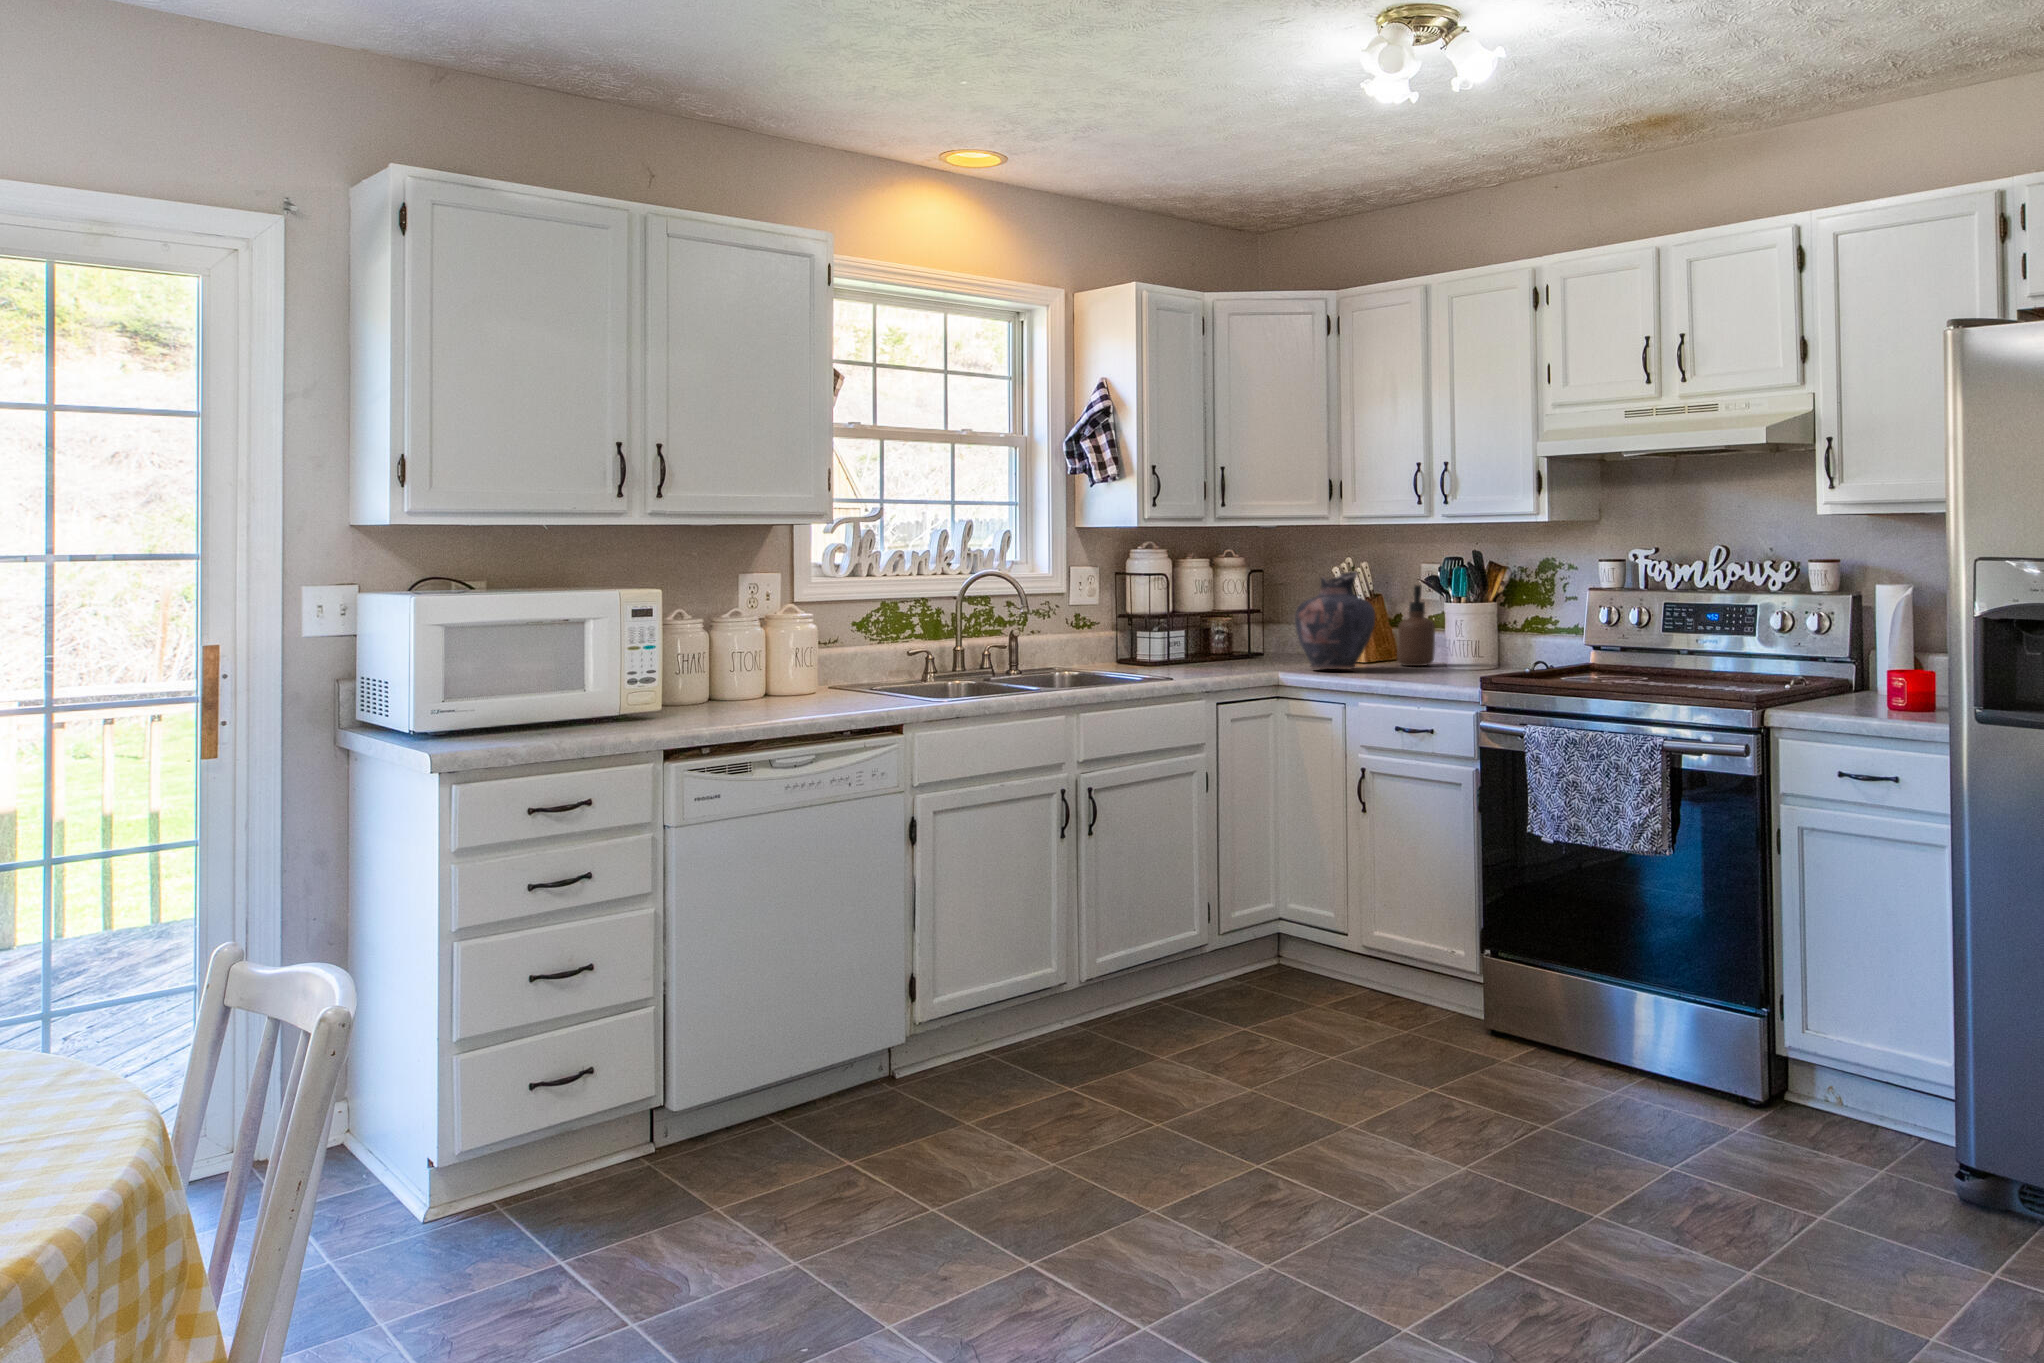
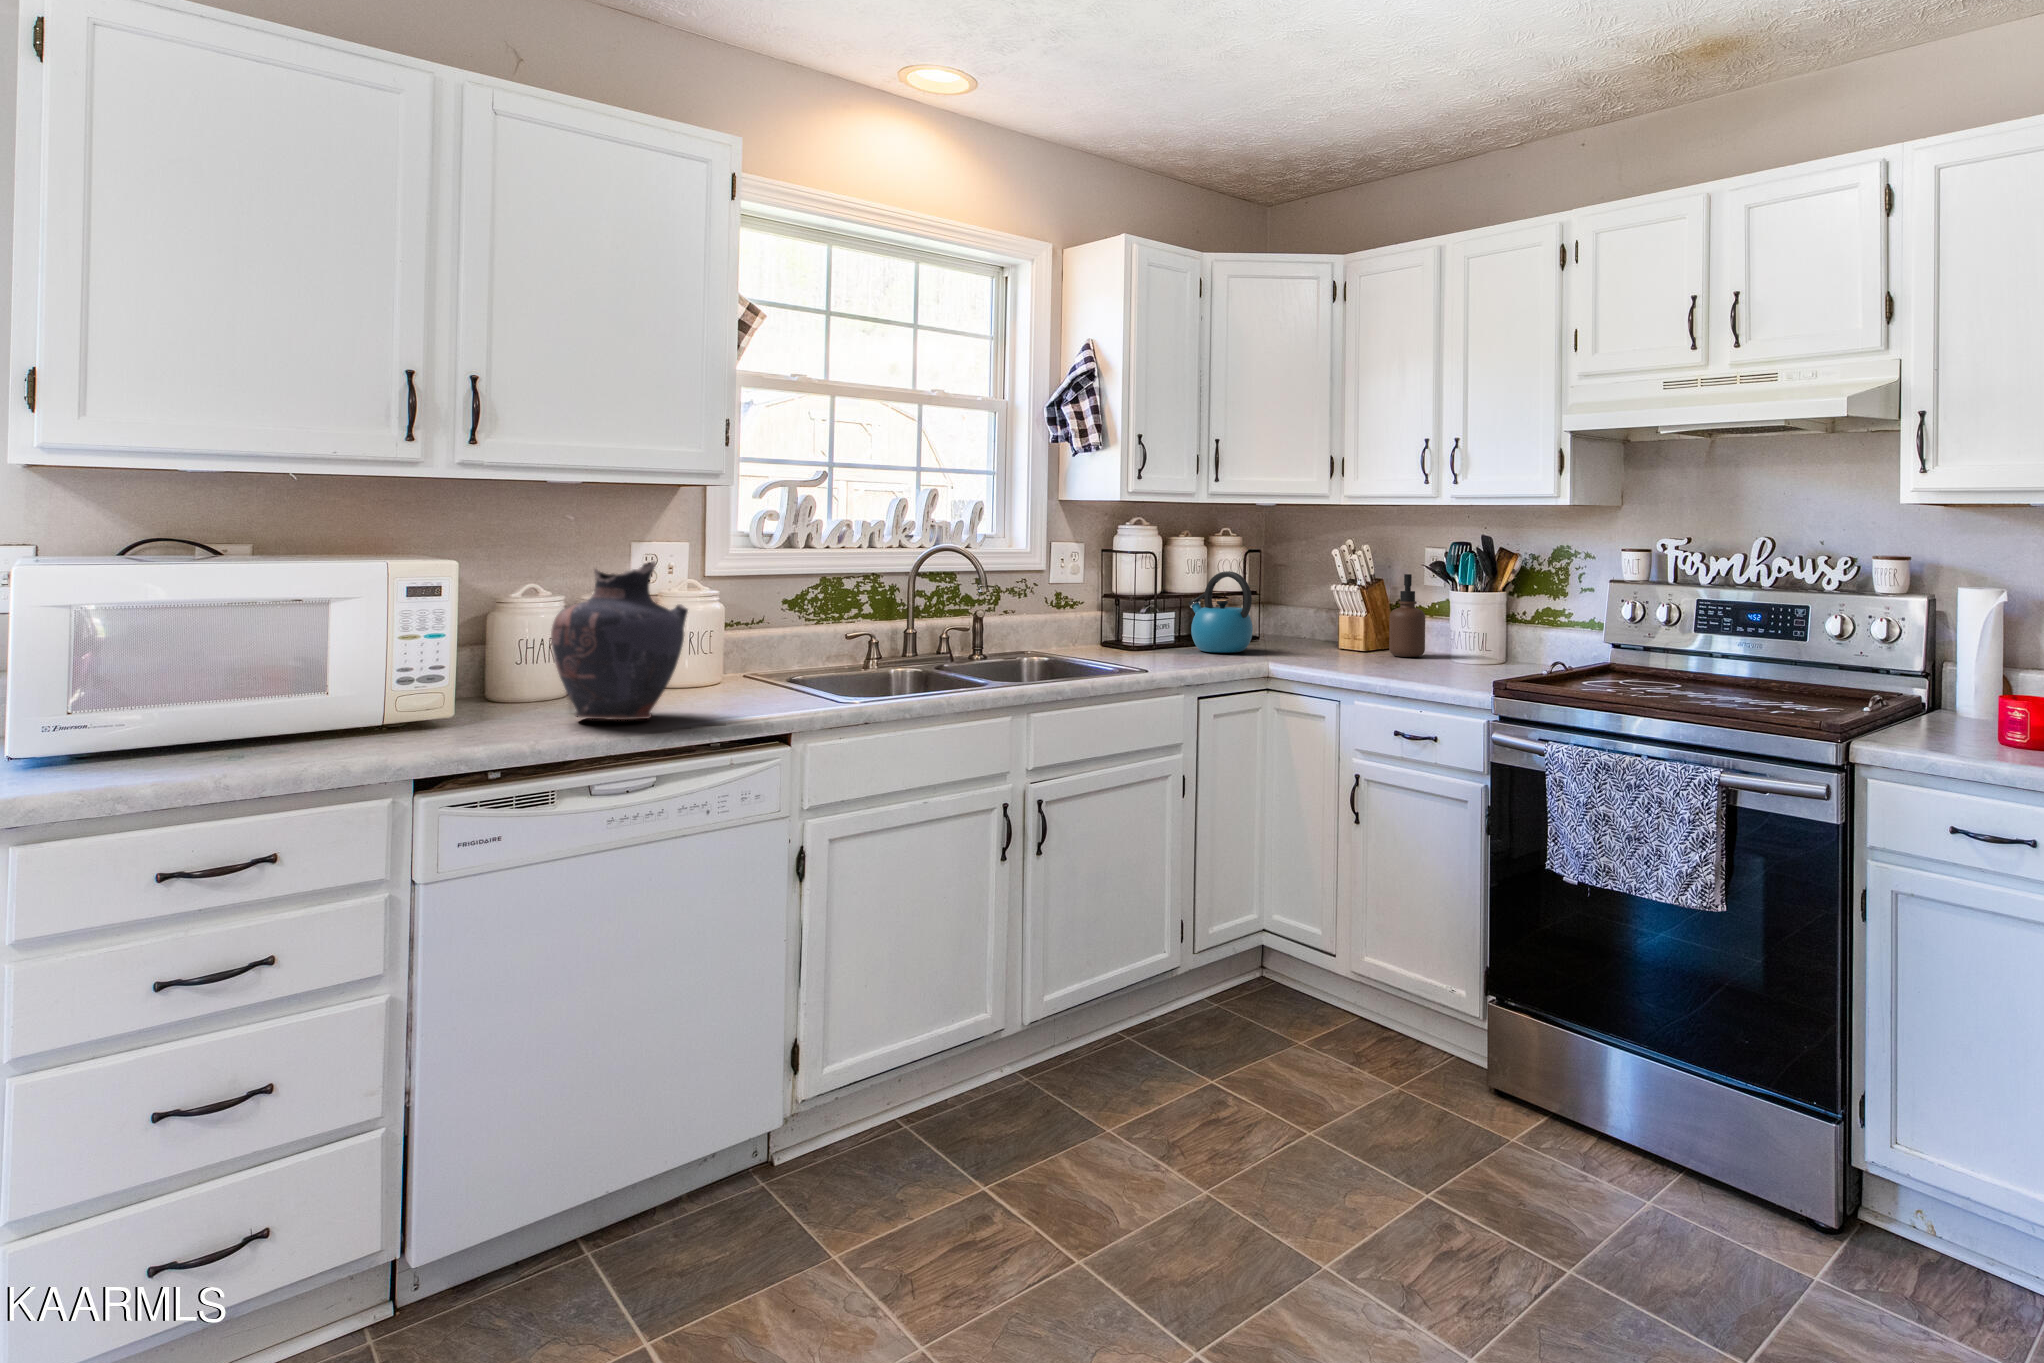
vase: present [1295,571,1375,669] -> present [551,561,688,720]
kettle: none [1197,589,1261,666] -> present [1189,571,1253,653]

